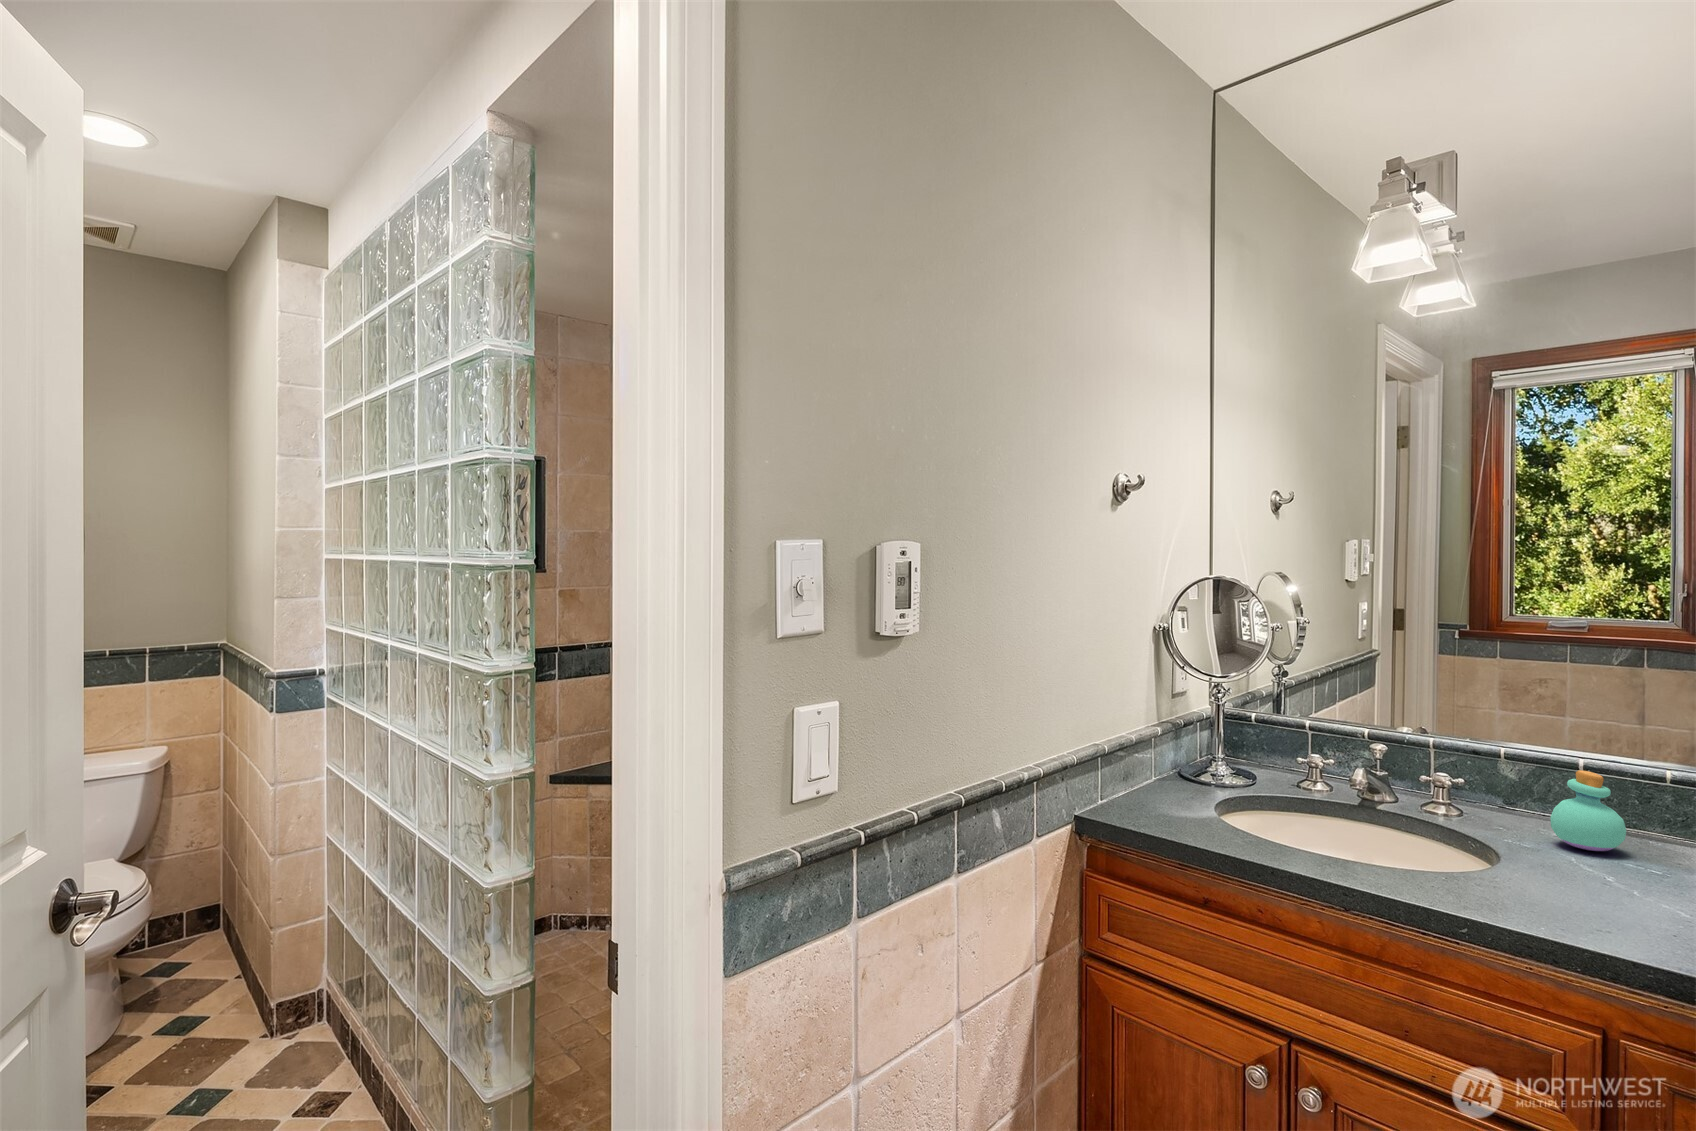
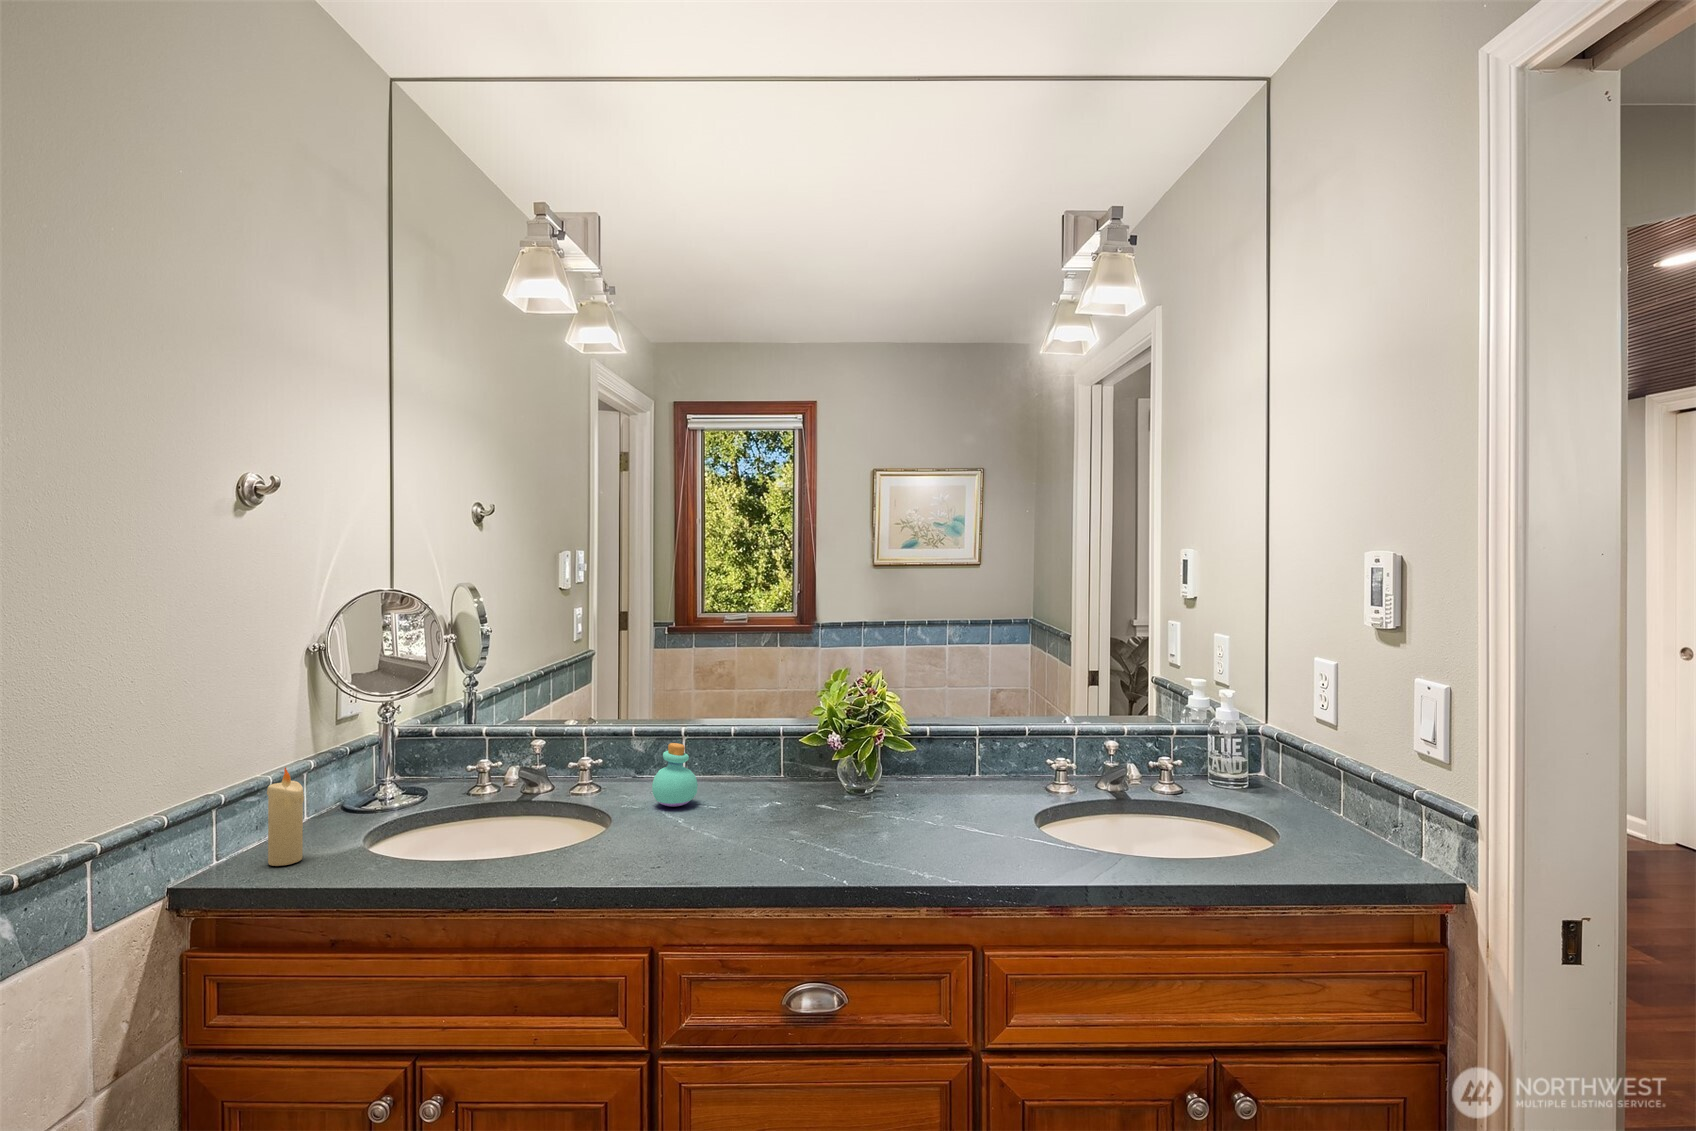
candle: none [1139,731,1169,818] -> present [267,768,304,866]

